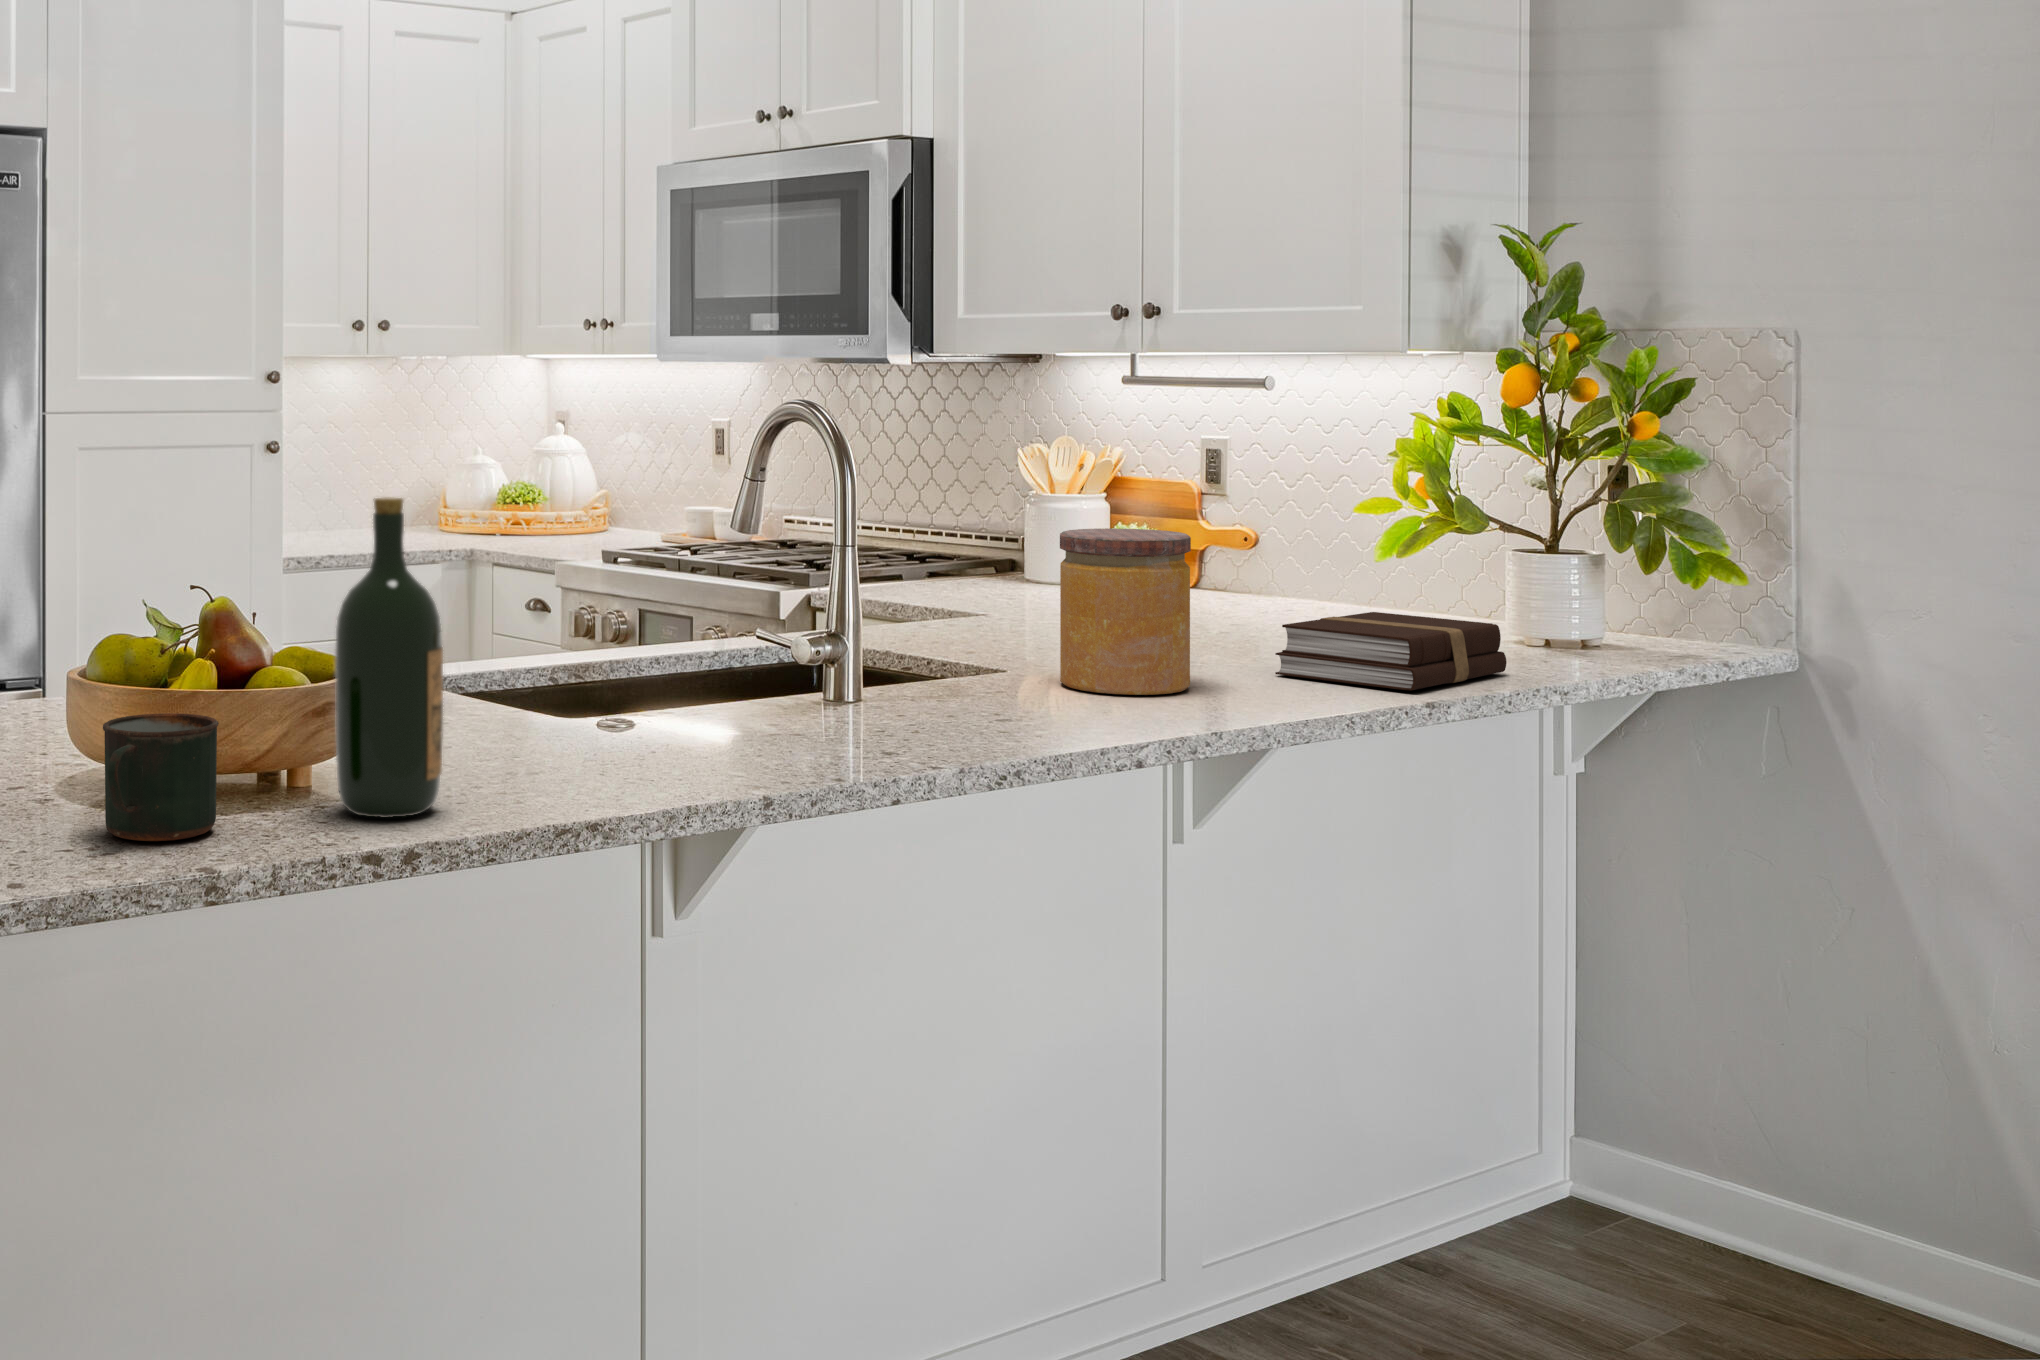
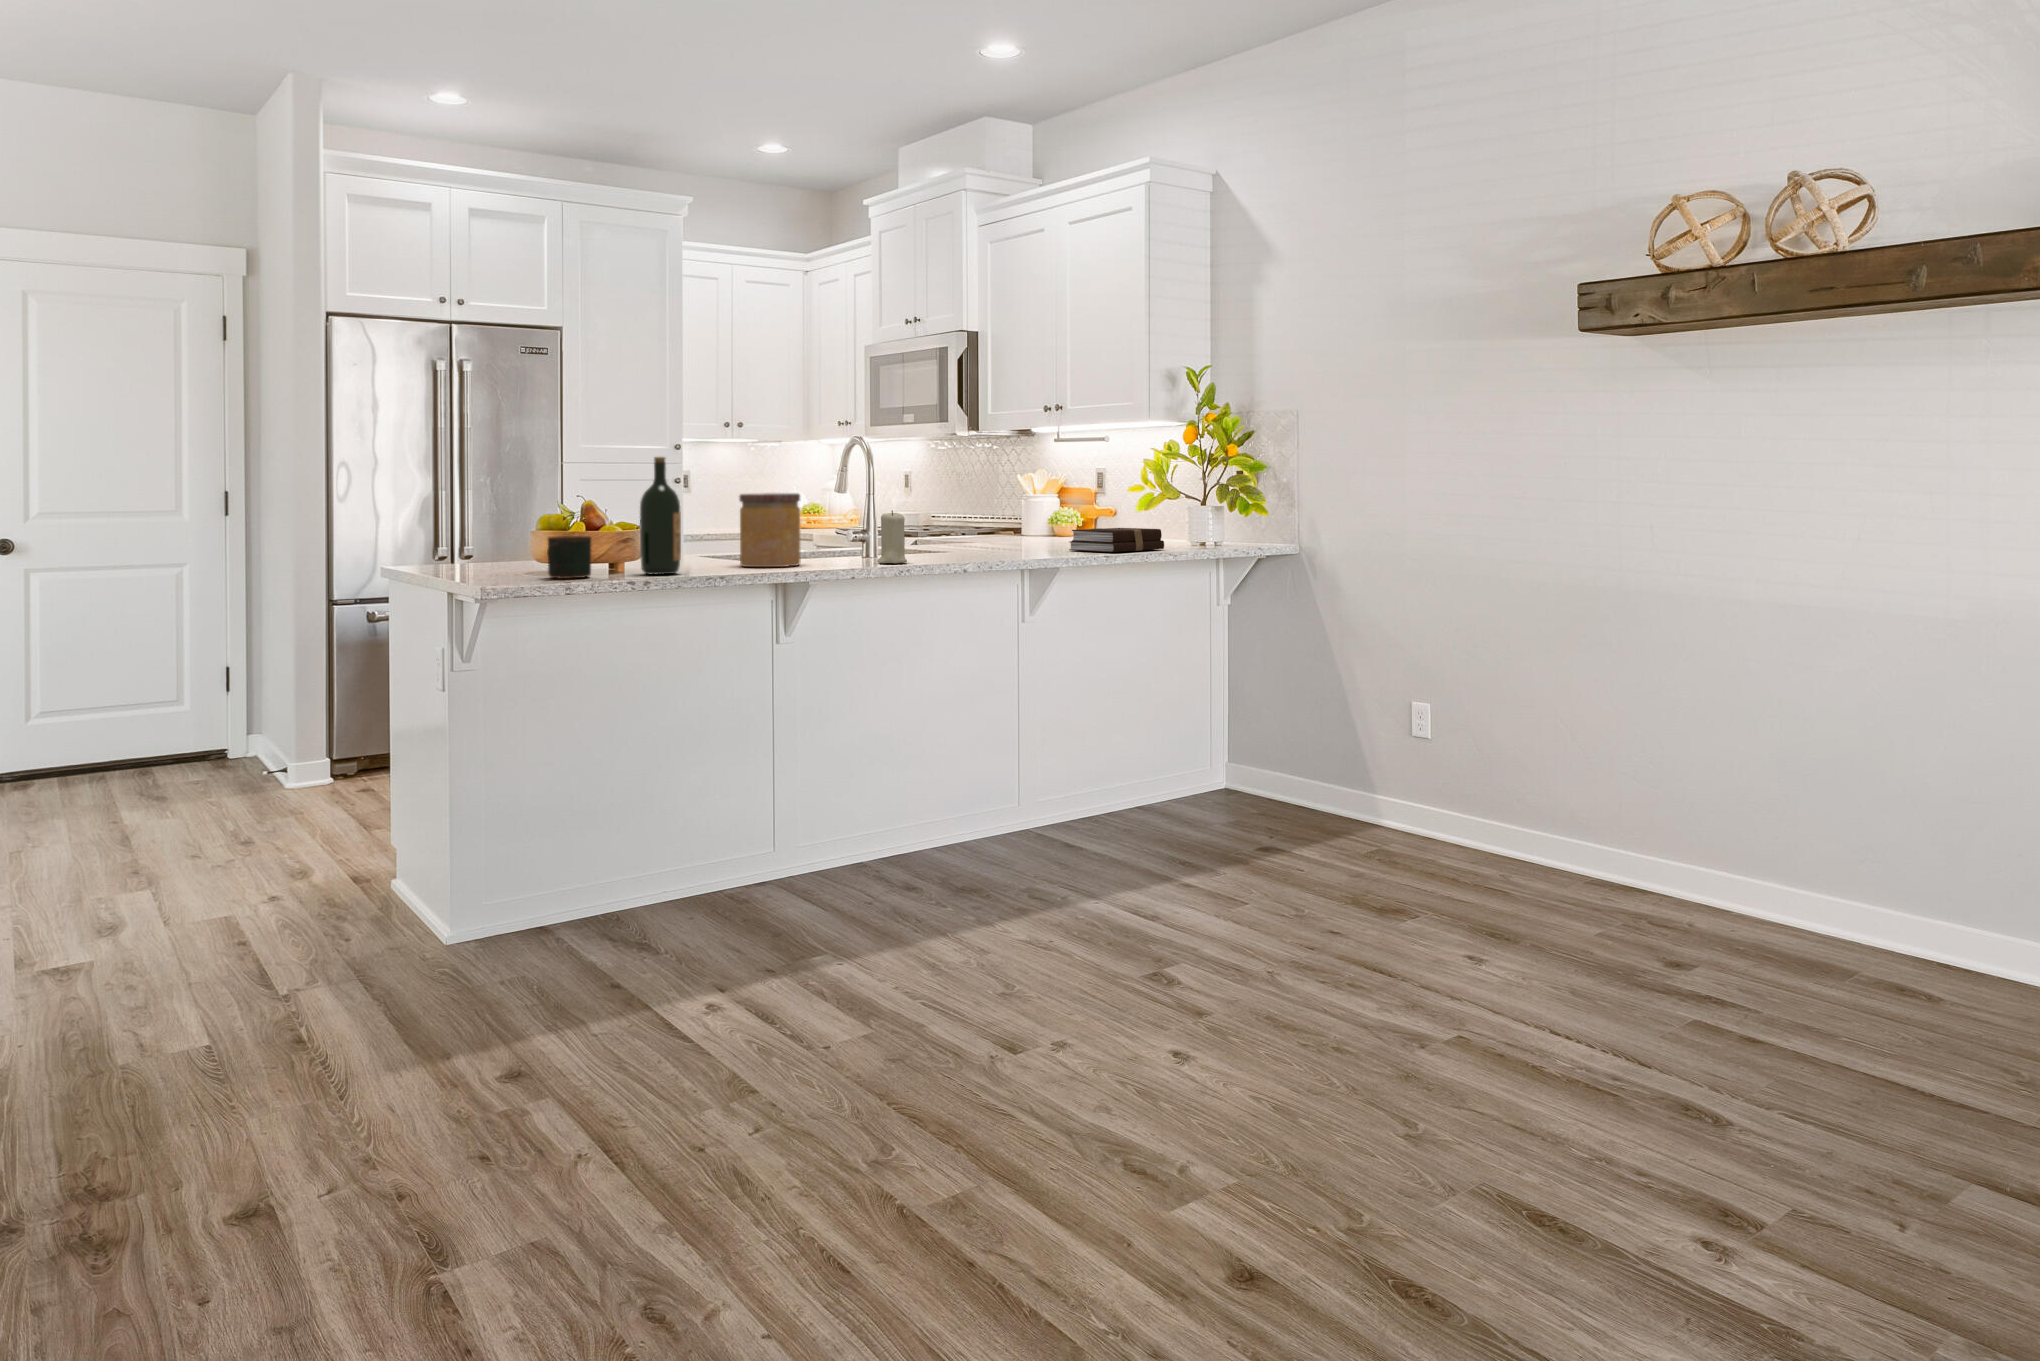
jar: present [1060,529,1191,695] -> present [739,493,800,567]
candle: none [889,612,973,752] -> present [877,510,907,563]

